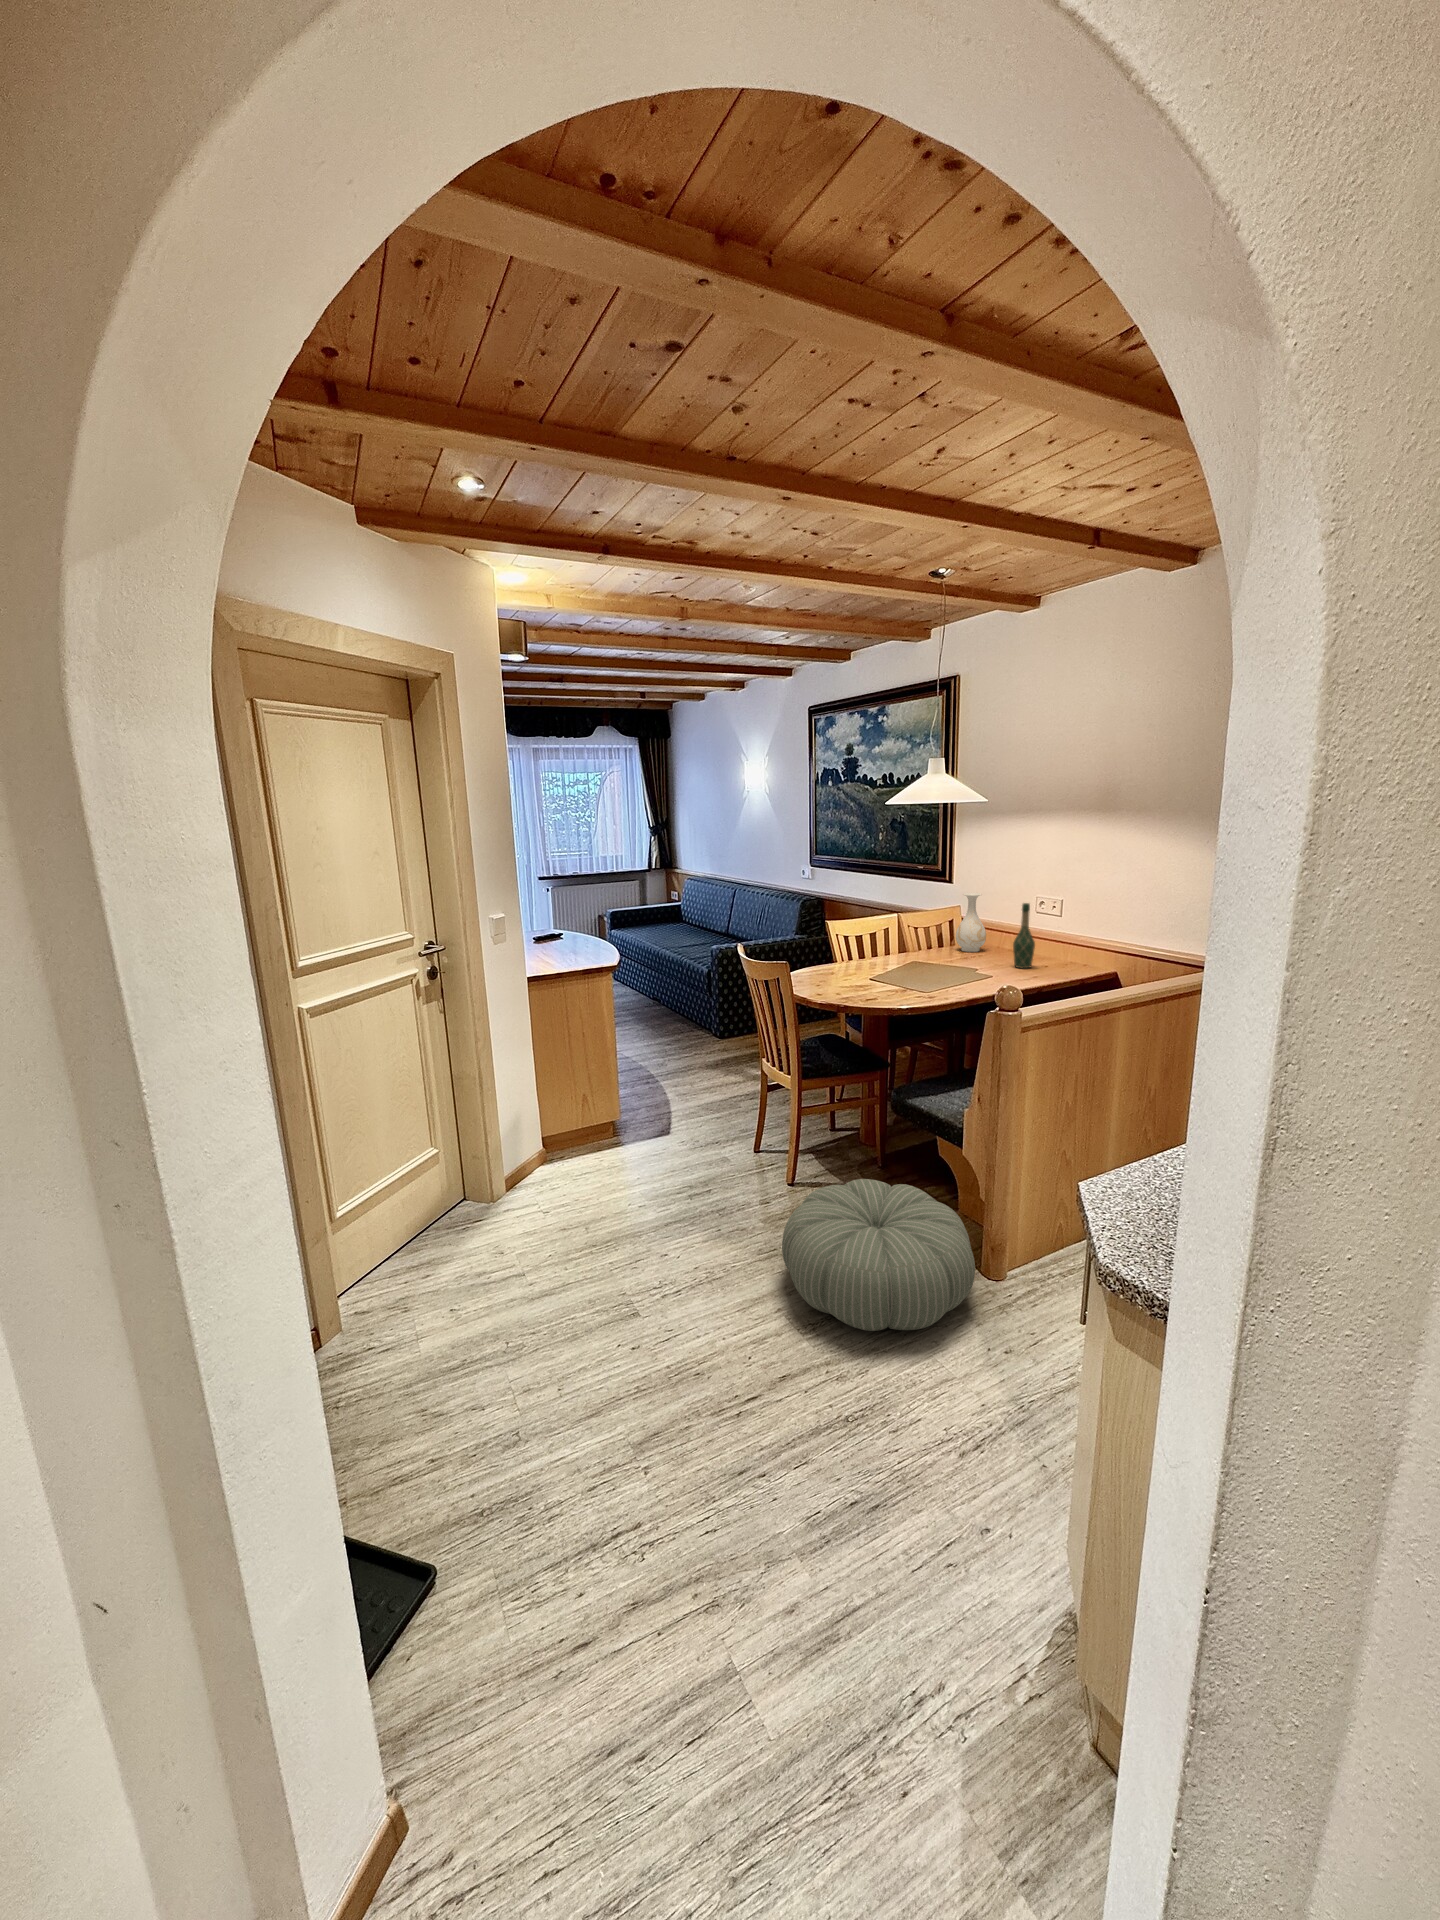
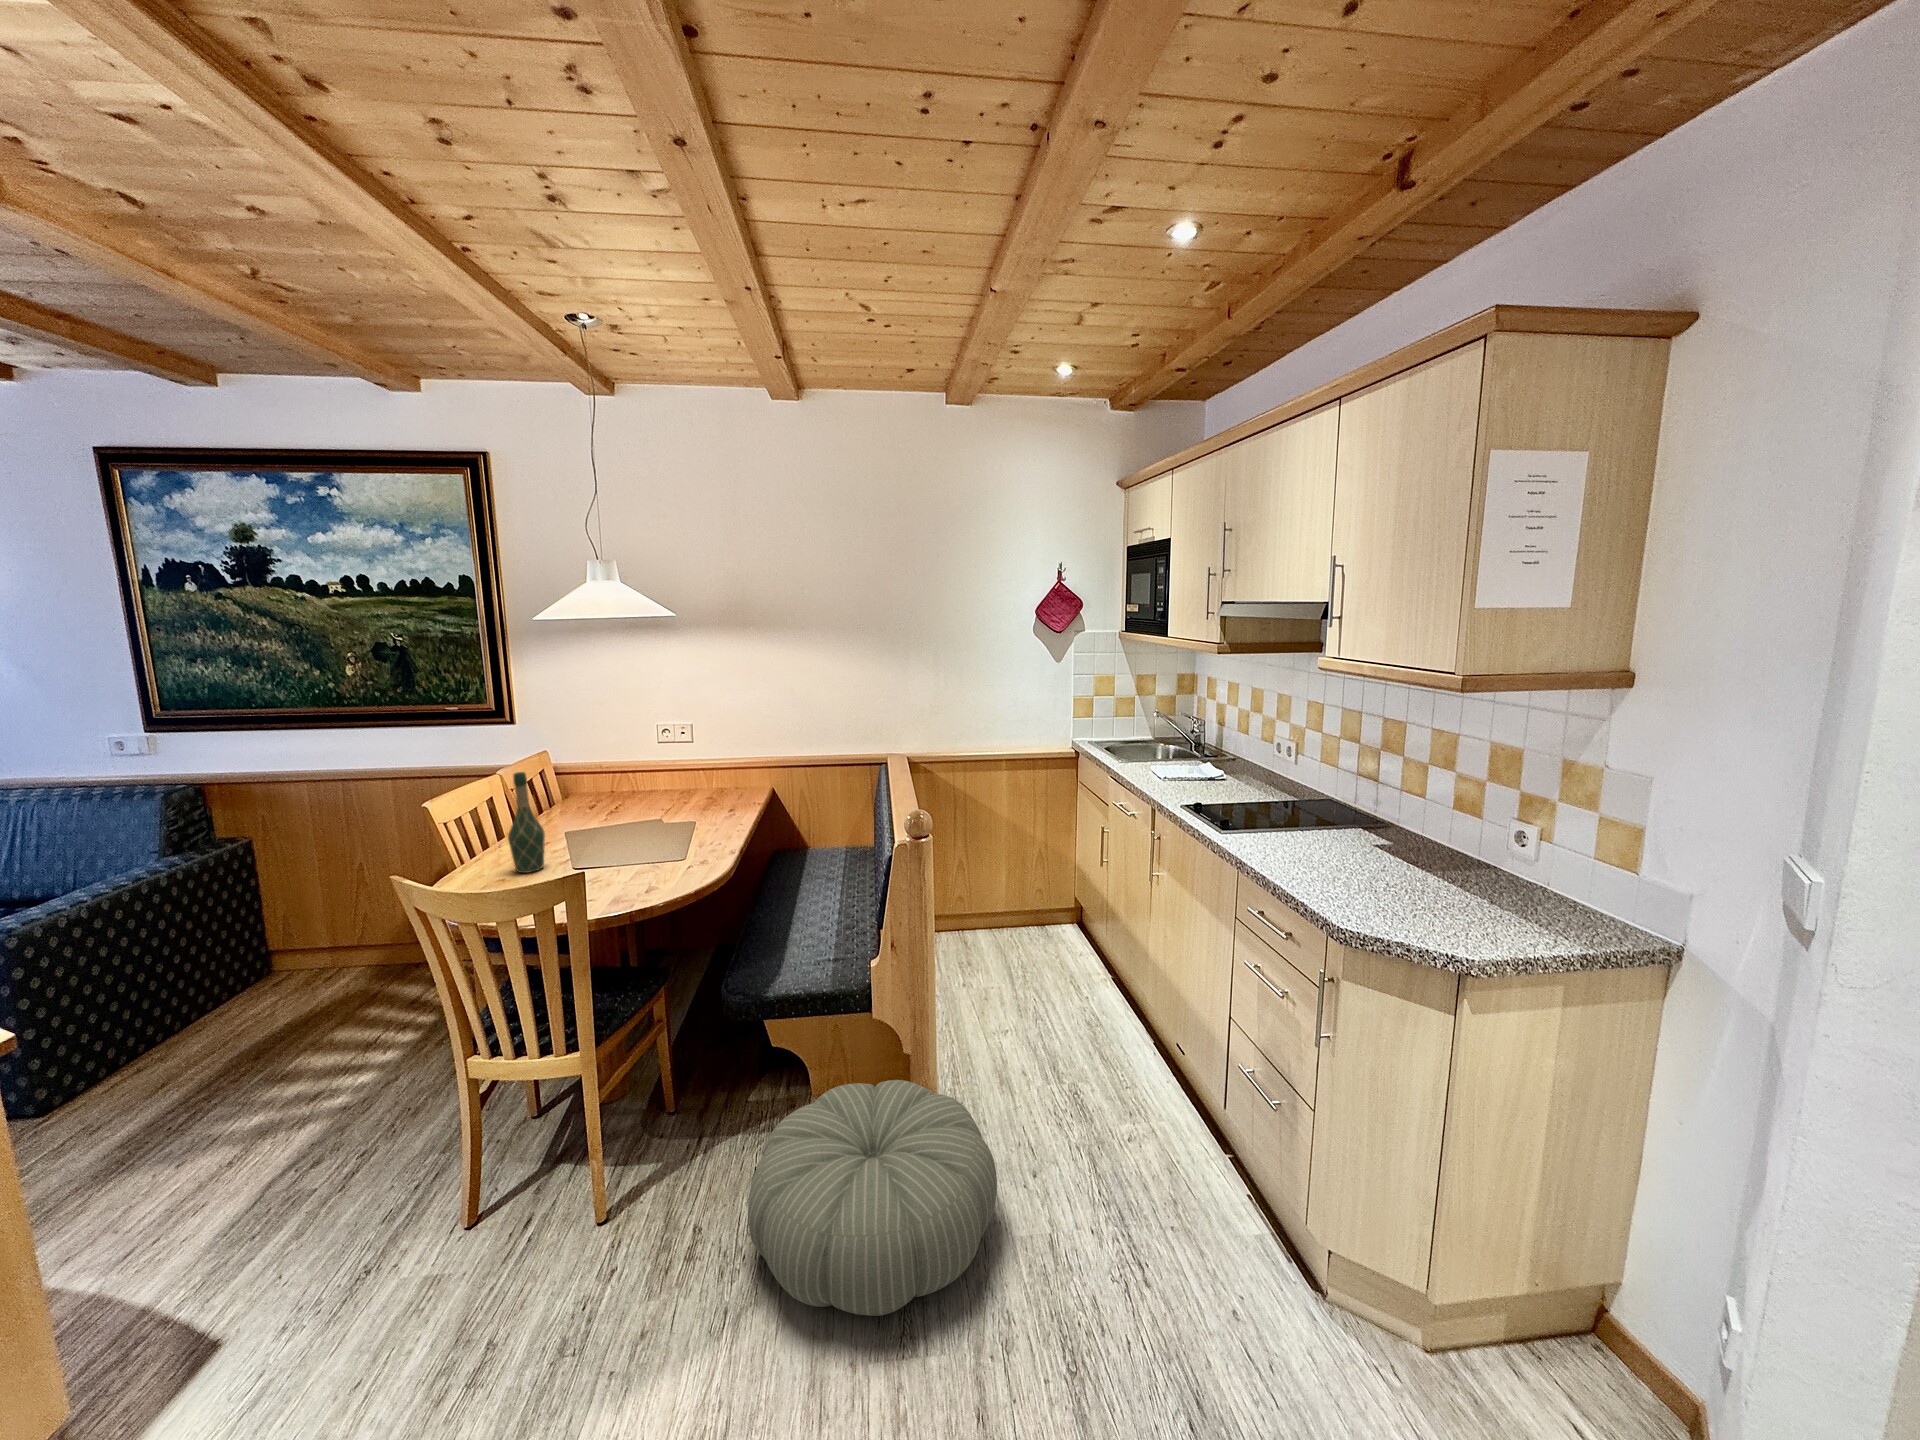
vase: present [956,893,986,952] -> none [569,729,610,805]
wine bottle: present [1013,903,1035,969] -> present [508,772,545,873]

